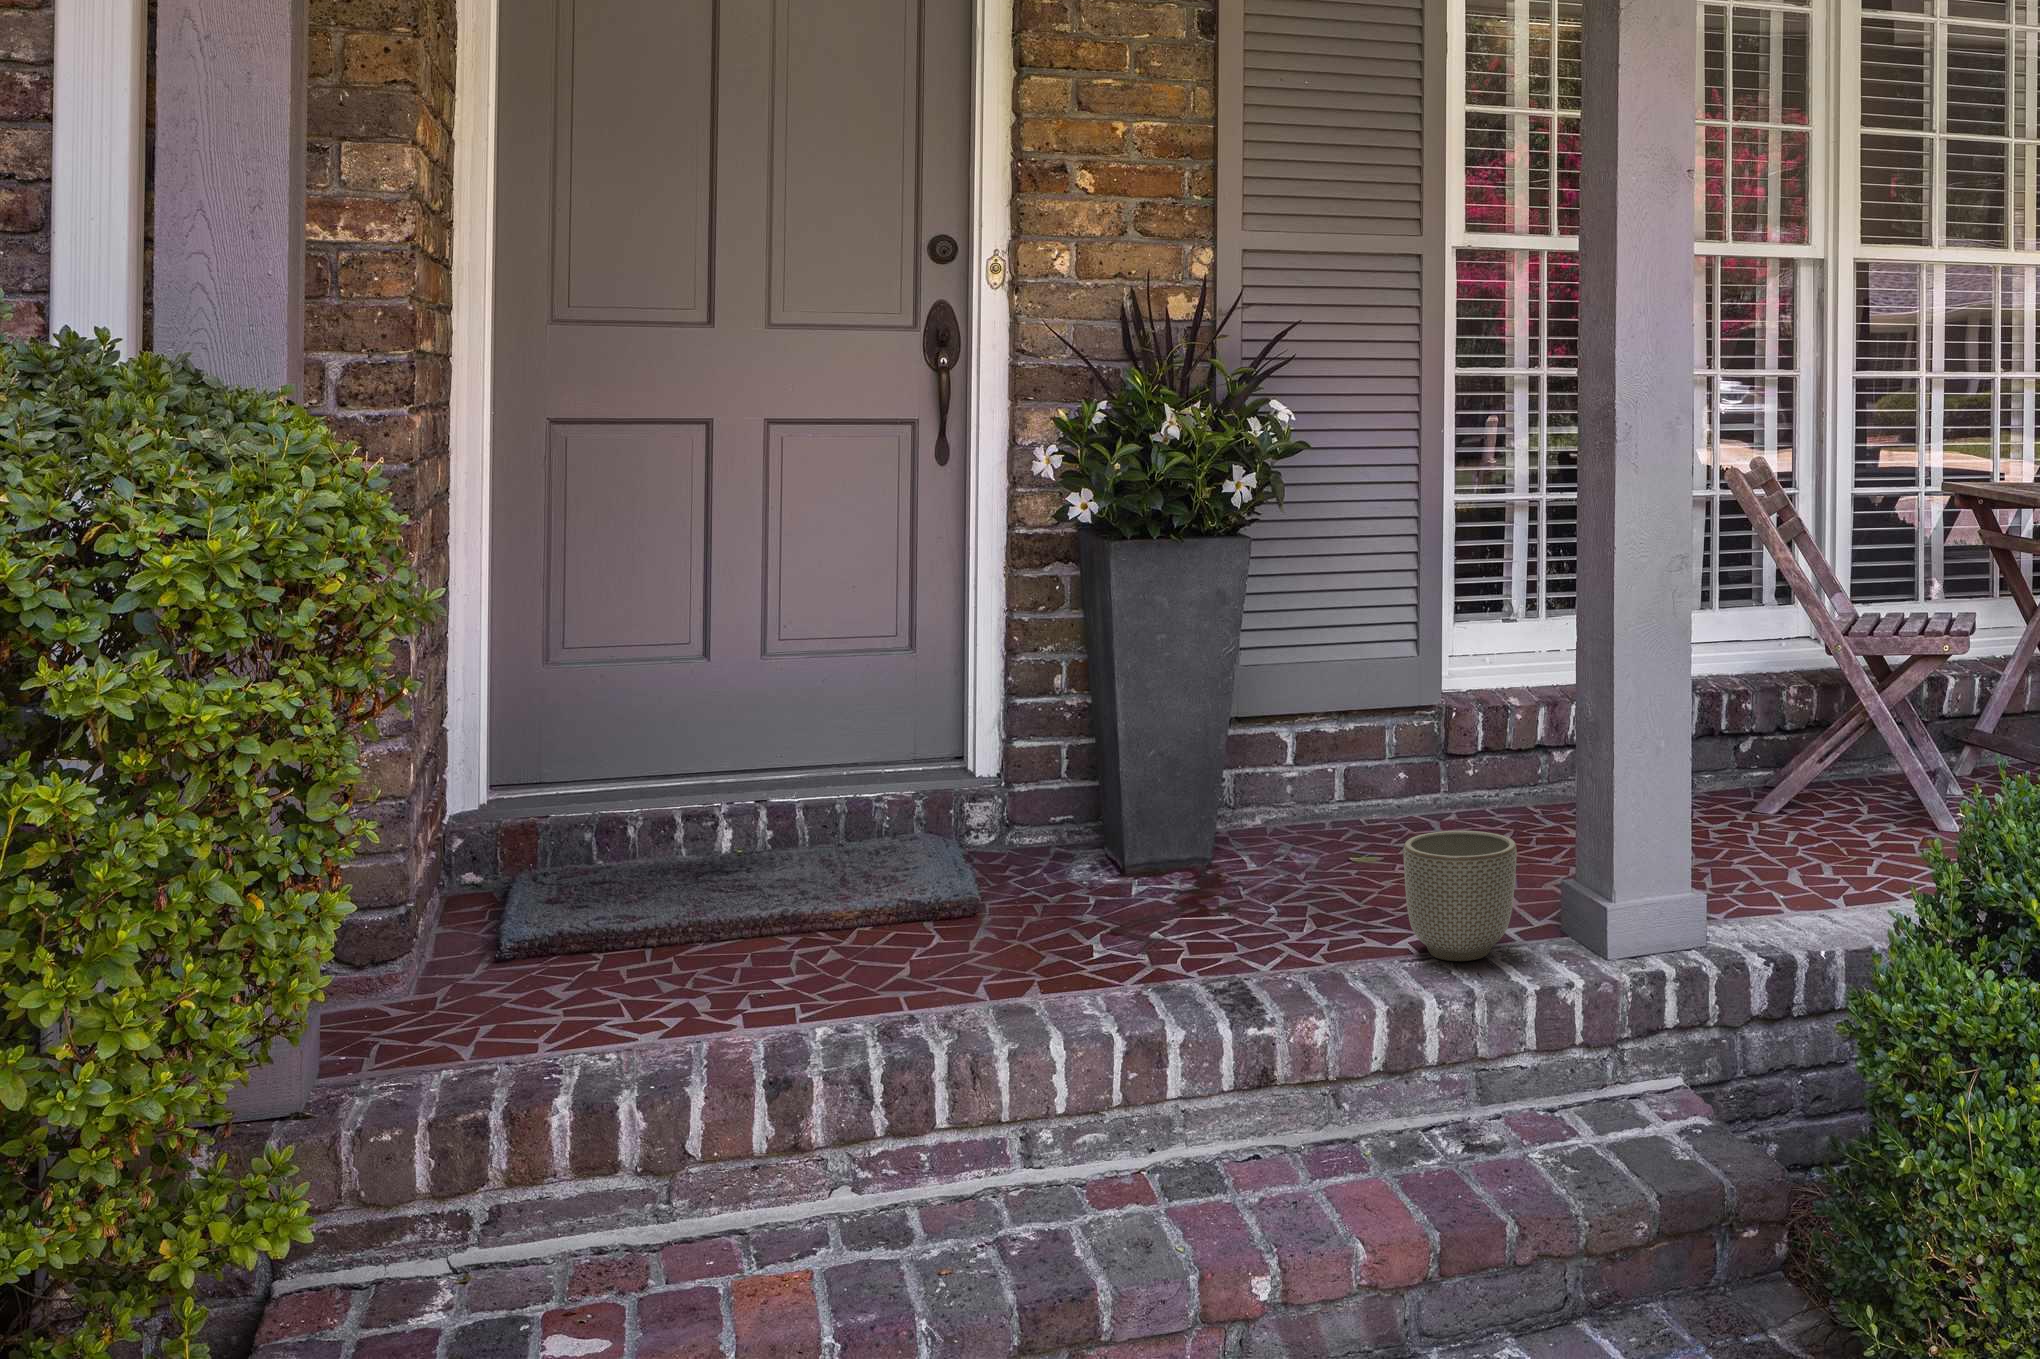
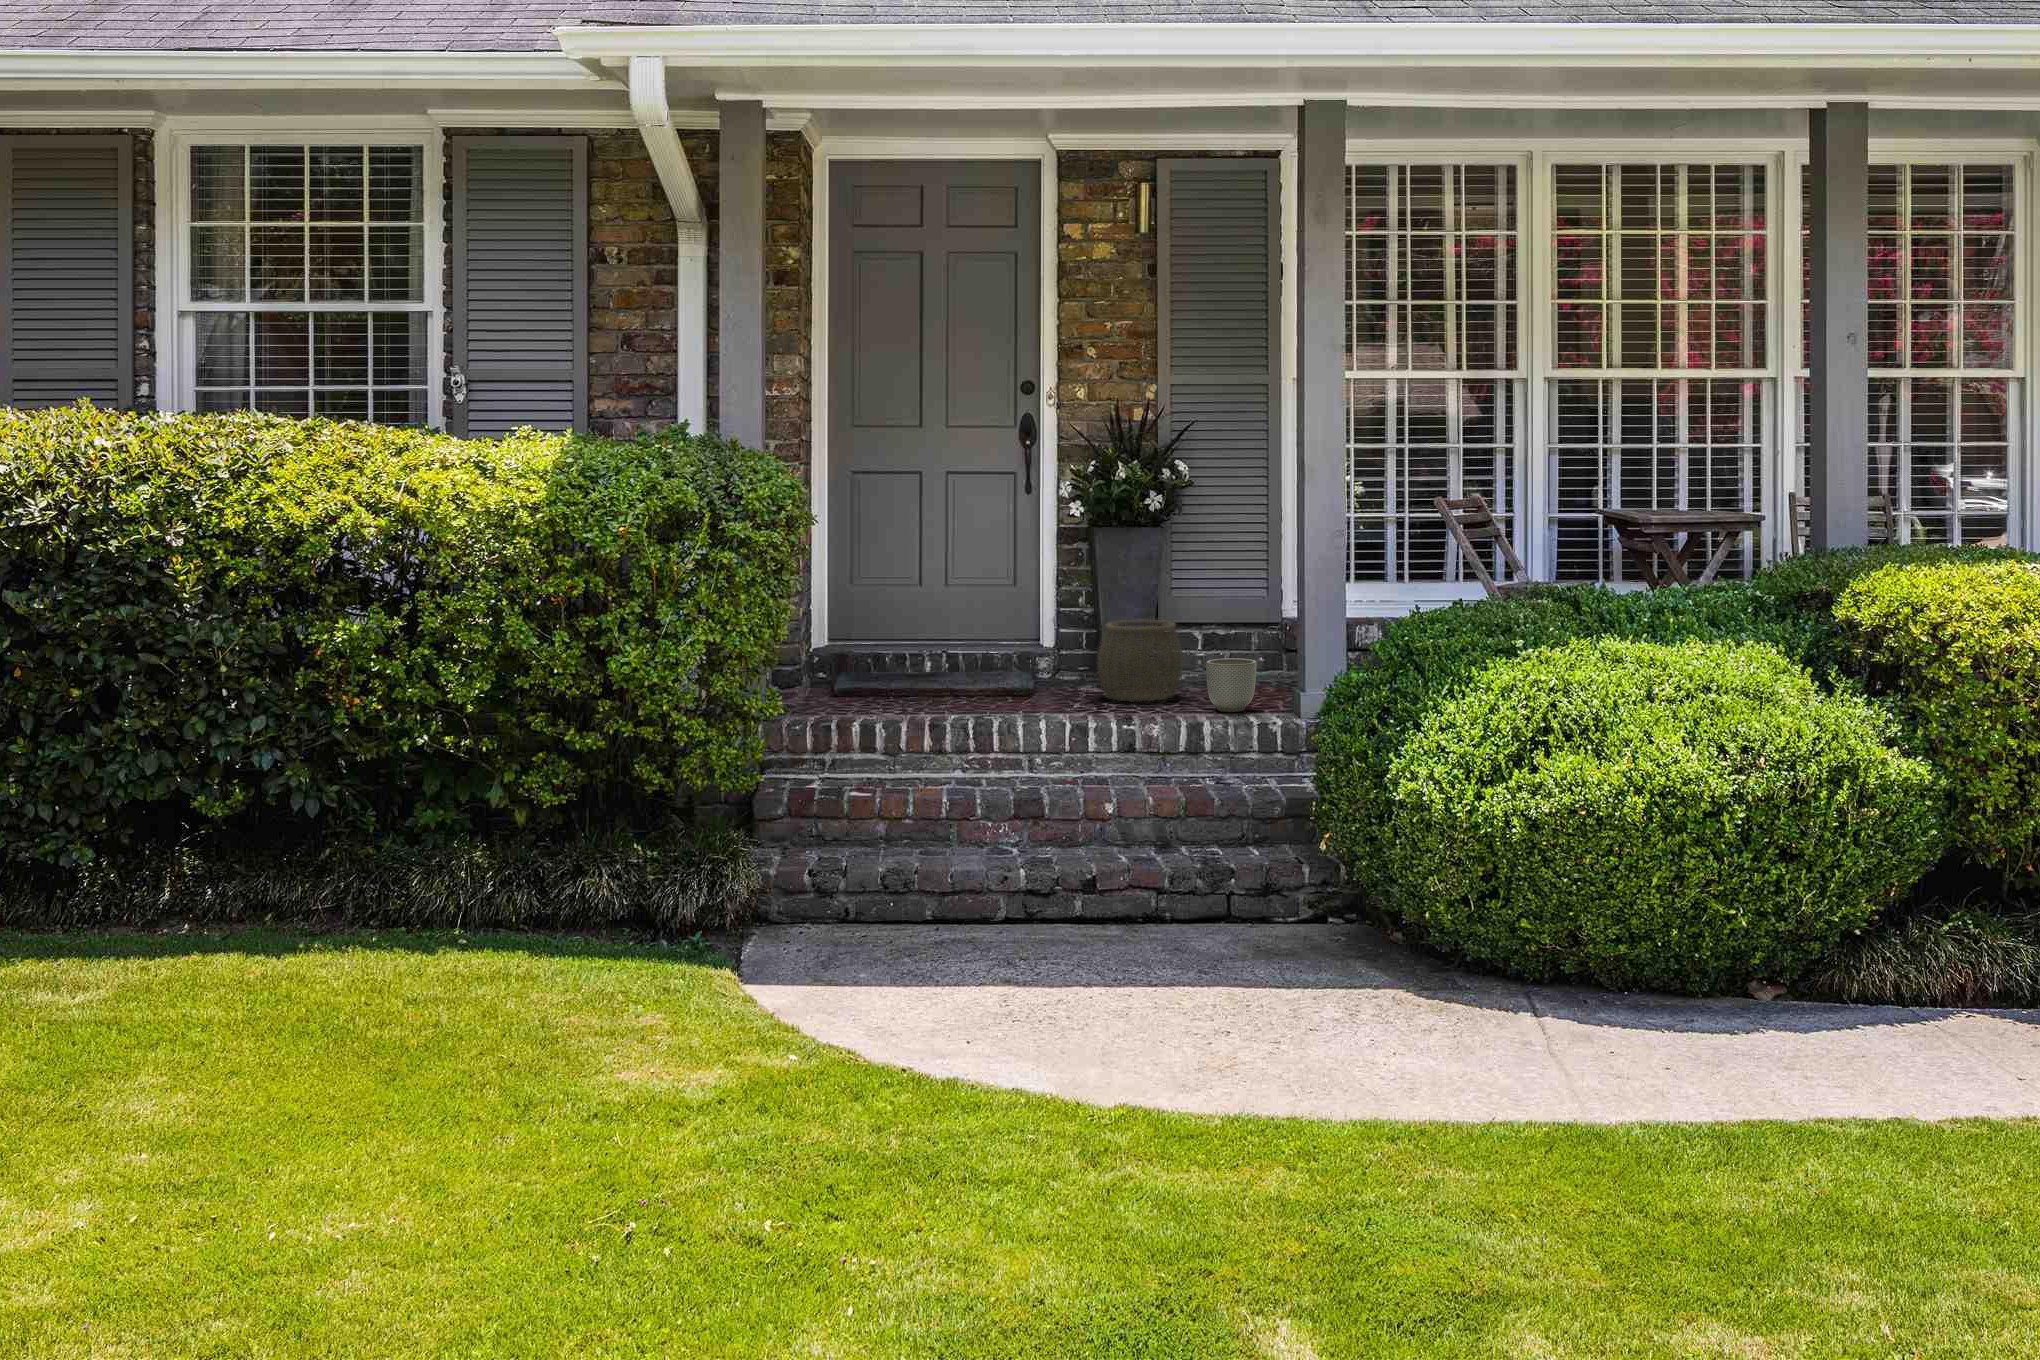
woven basket: none [1132,738,1325,935] -> present [1098,620,1183,702]

